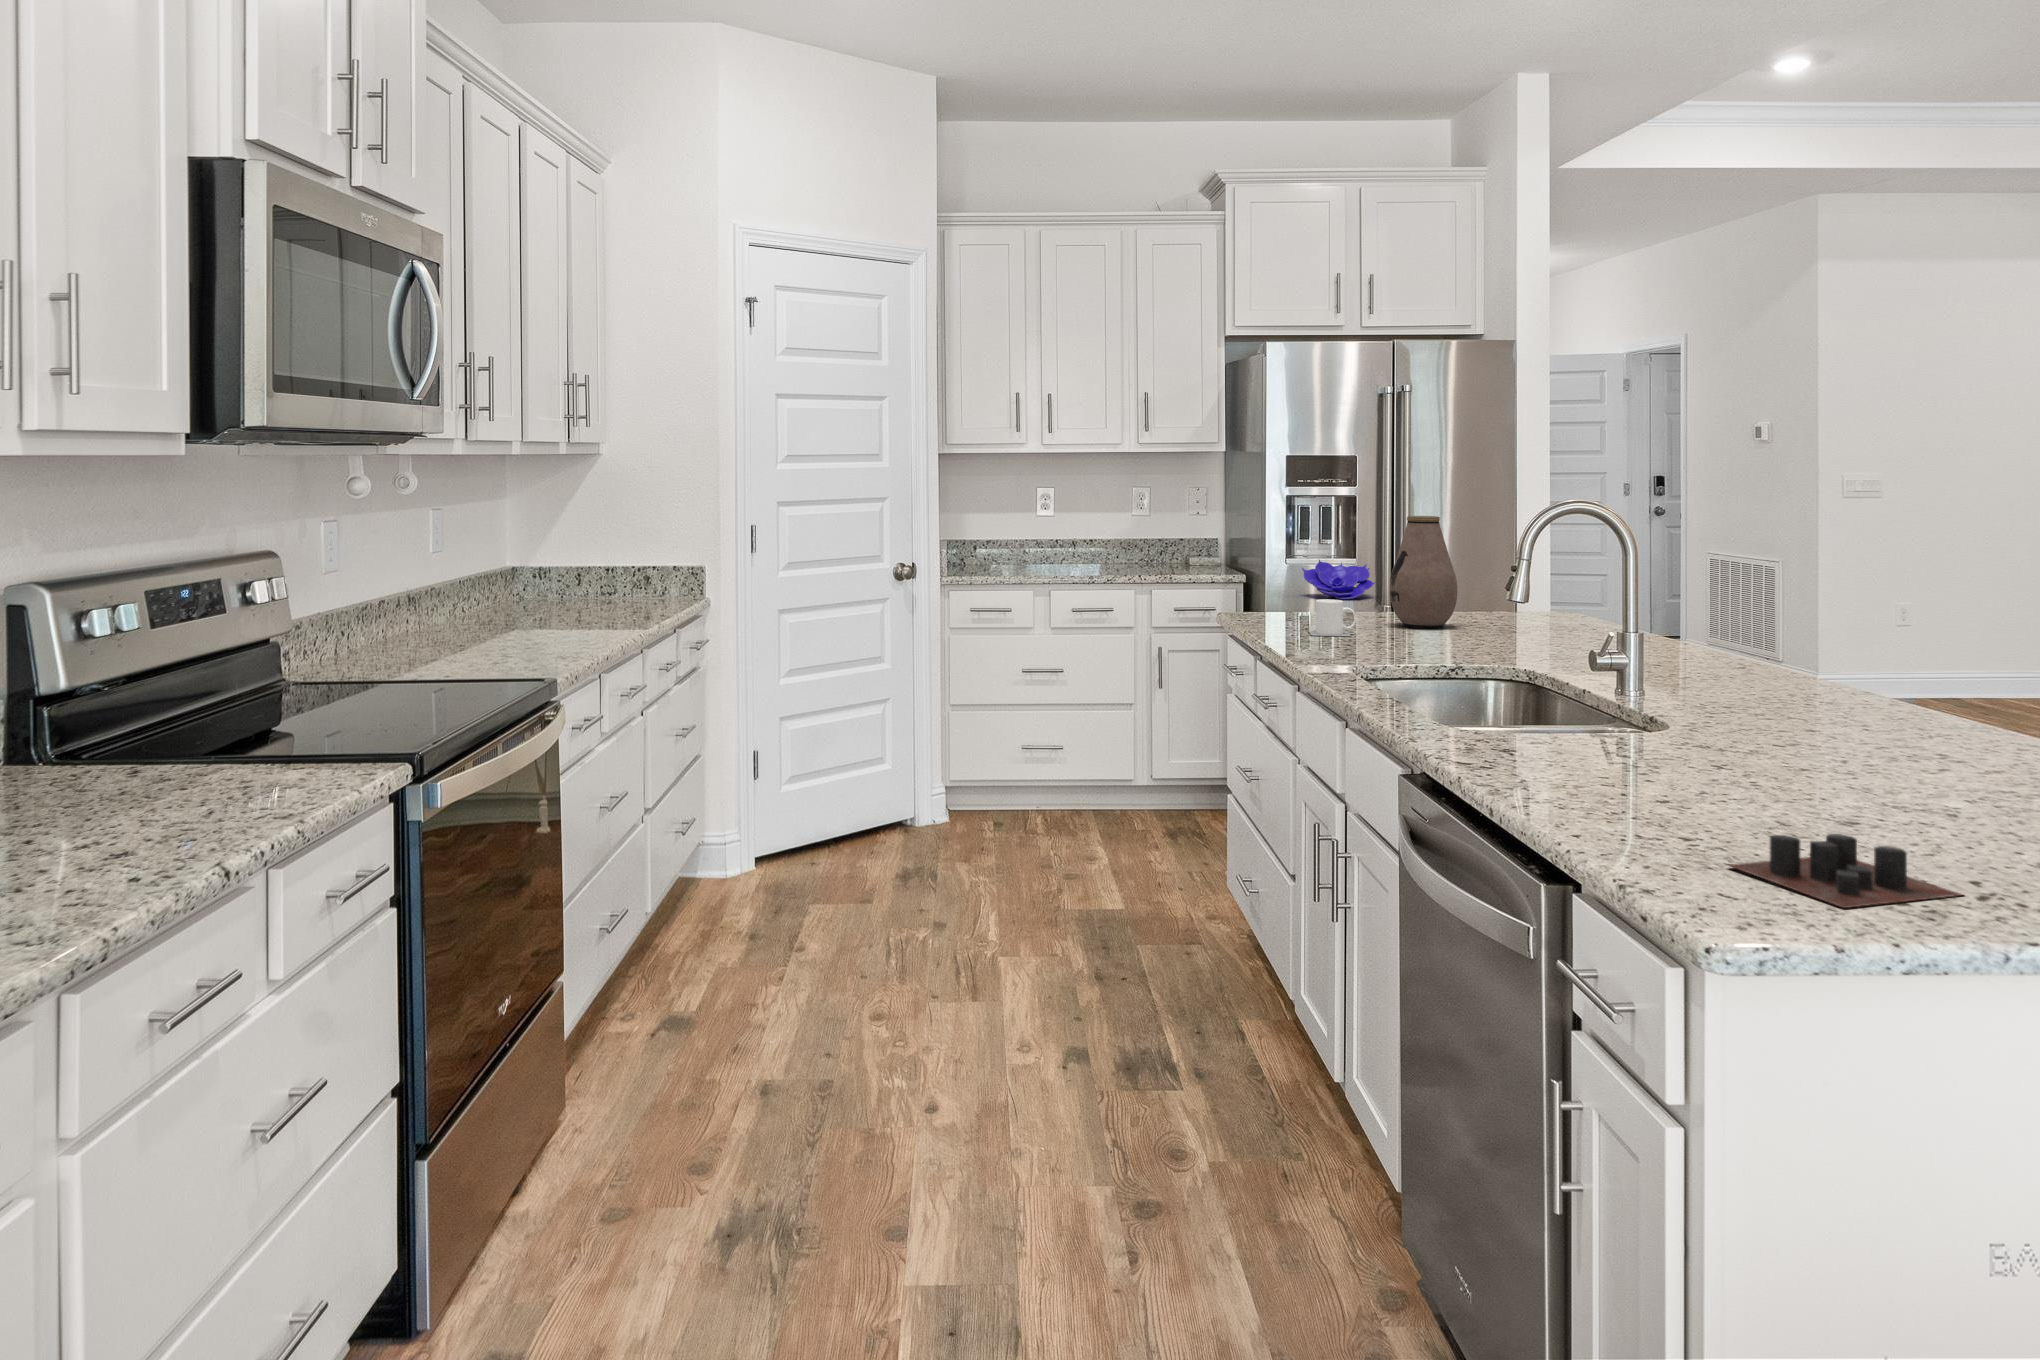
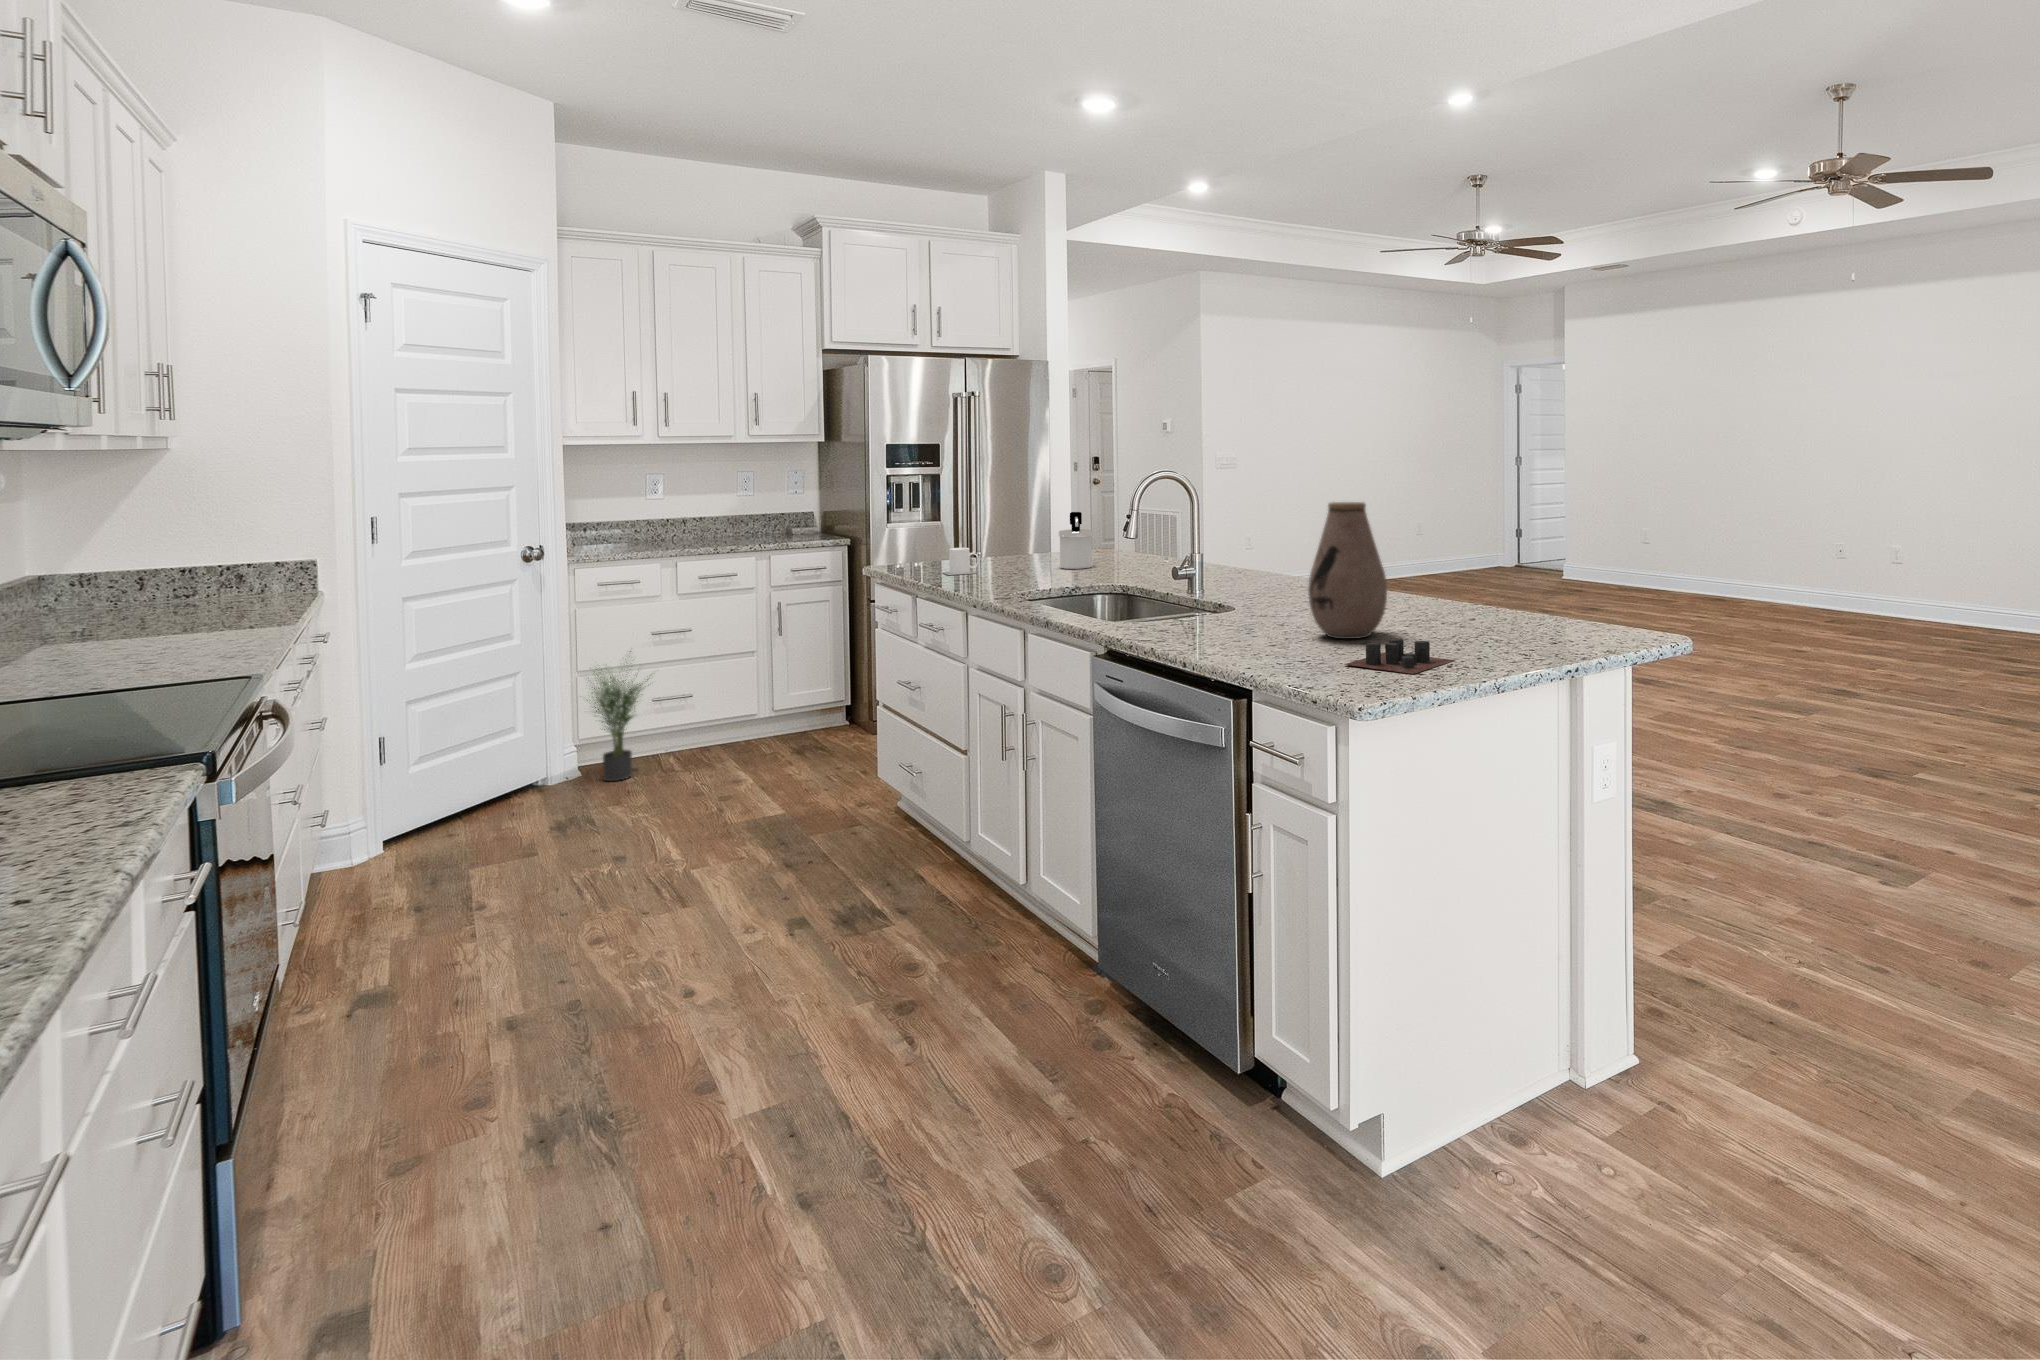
vase: present [1390,516,1457,628] -> present [1308,502,1387,639]
decorative bowl: present [1302,560,1375,599] -> none [903,521,961,550]
soap dispenser: none [1467,560,1518,643] -> present [1059,512,1093,569]
potted plant: none [943,684,1028,834] -> present [587,651,648,781]

